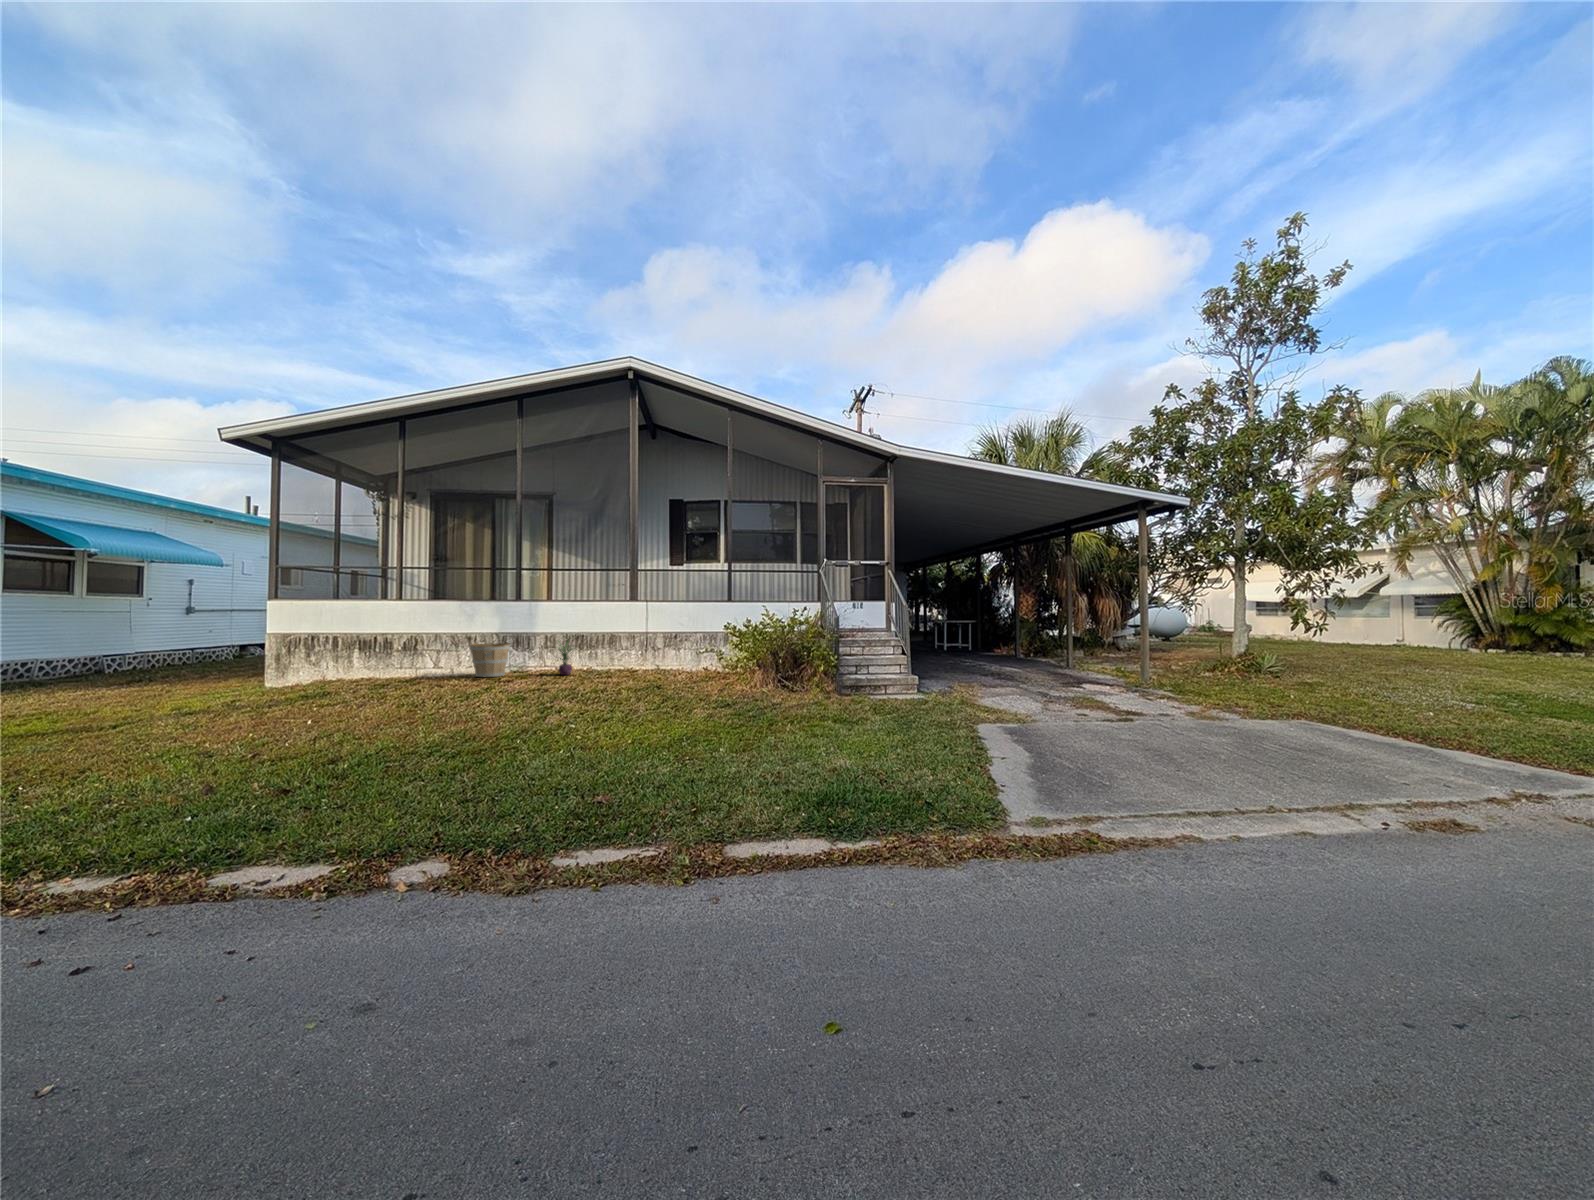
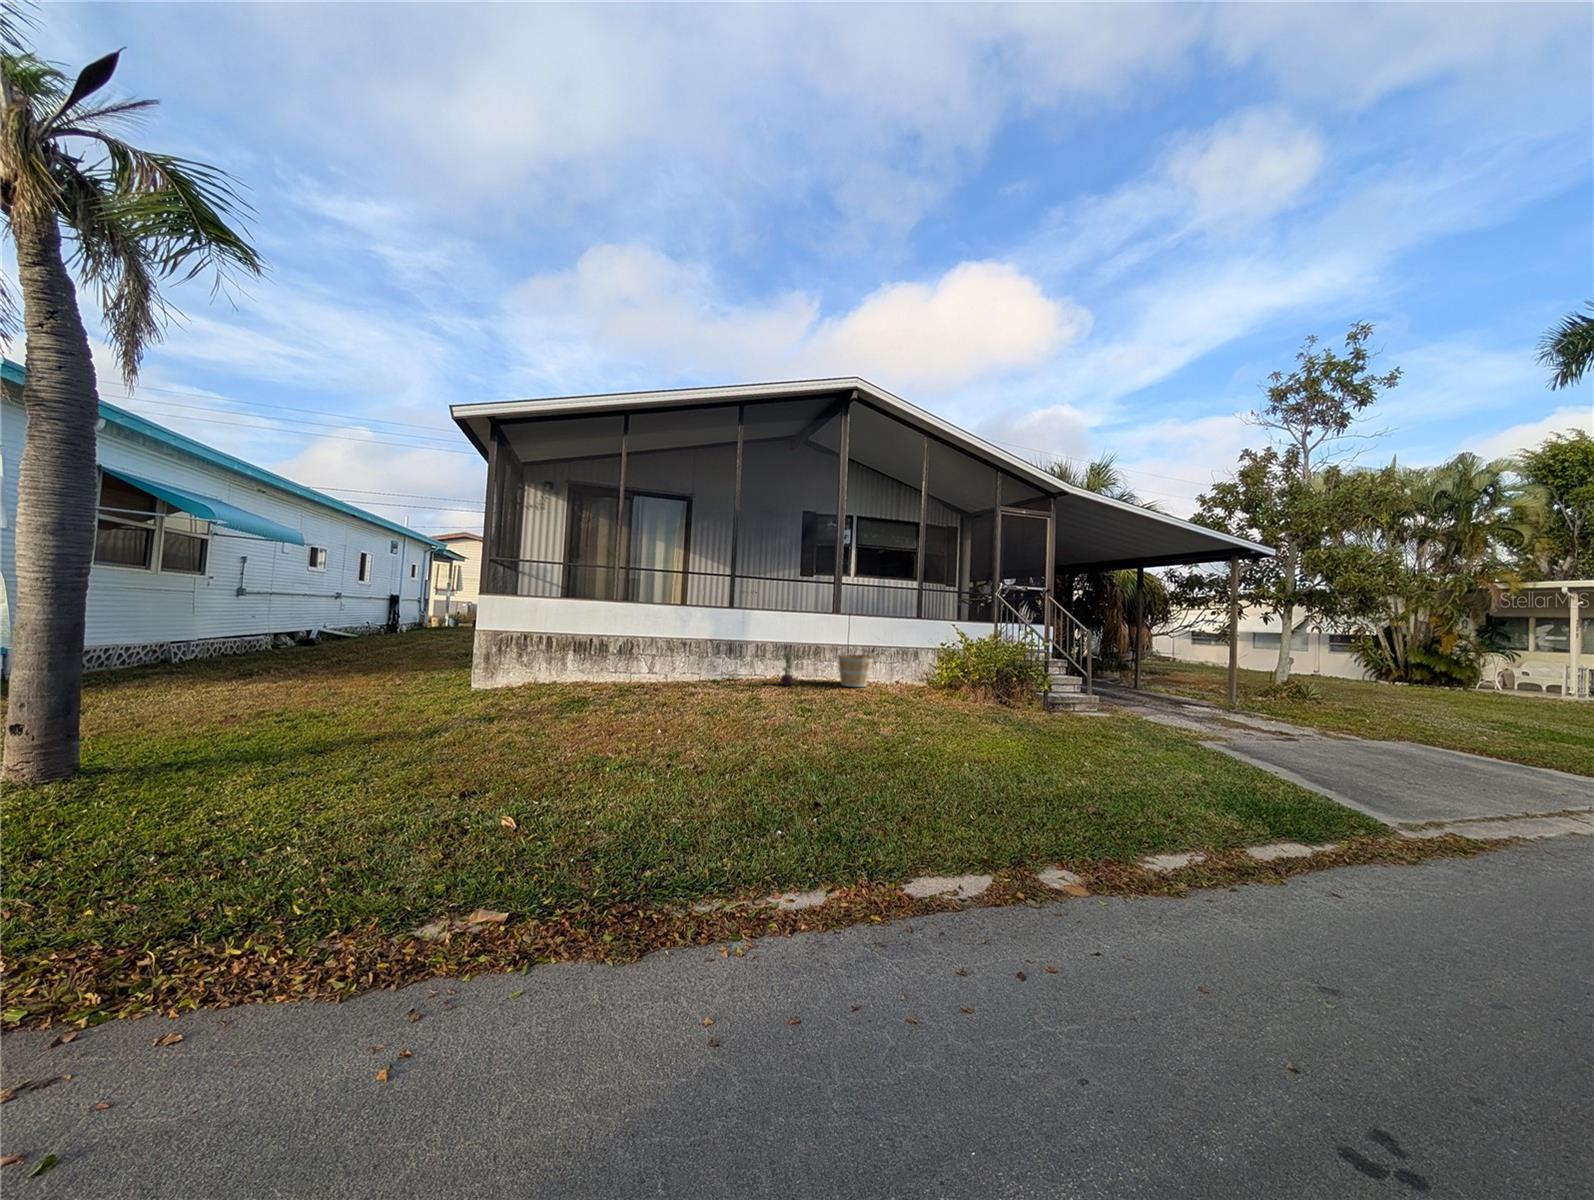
wooden bucket: present [470,643,510,677] -> present [837,654,873,687]

